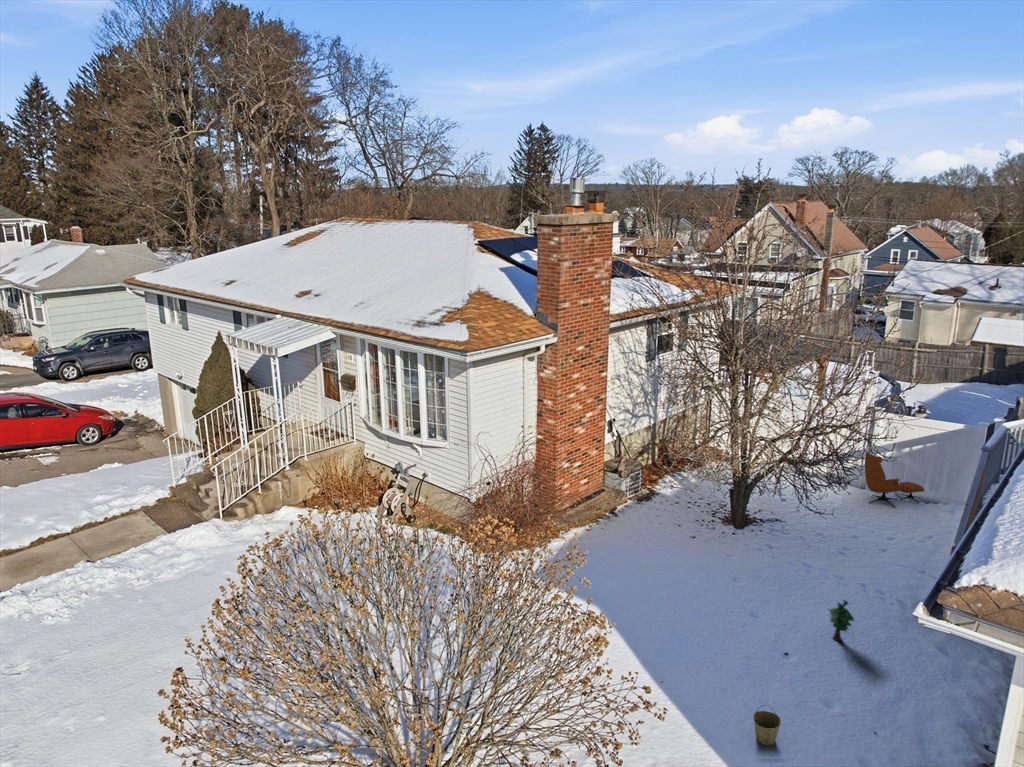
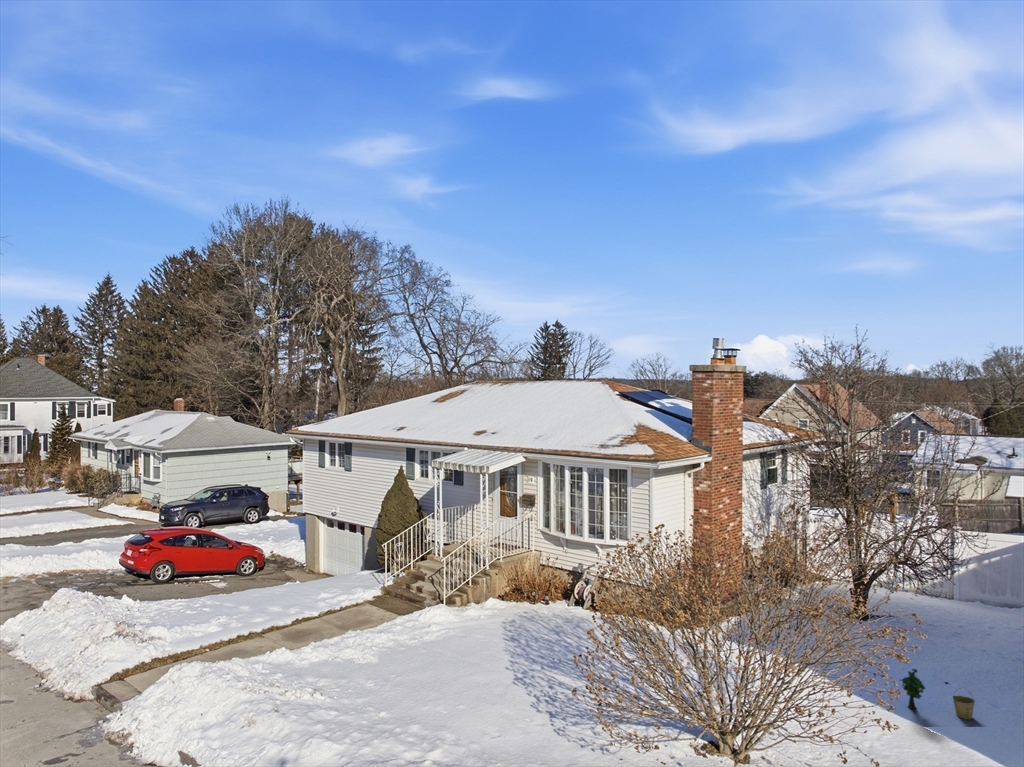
lounge chair: present [865,451,924,508] -> none [957,557,1012,605]
decorative plant: present [829,600,854,641] -> present [901,669,925,709]

